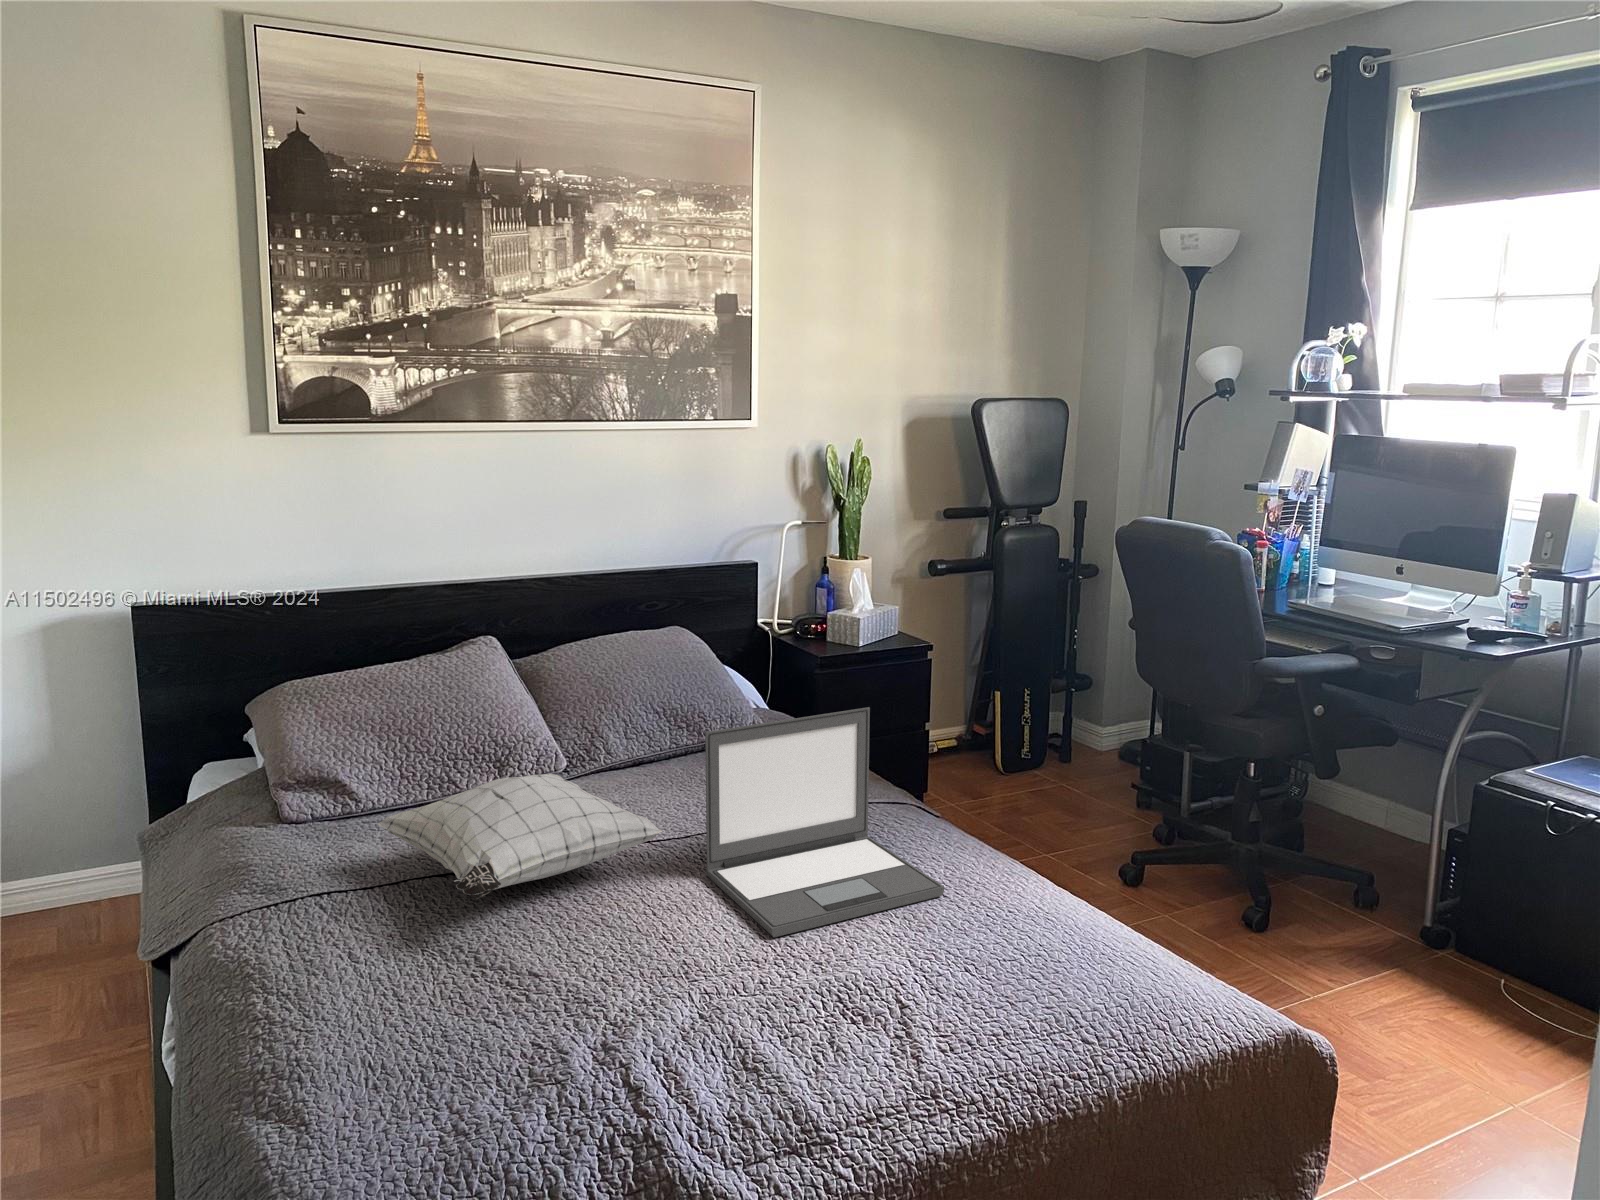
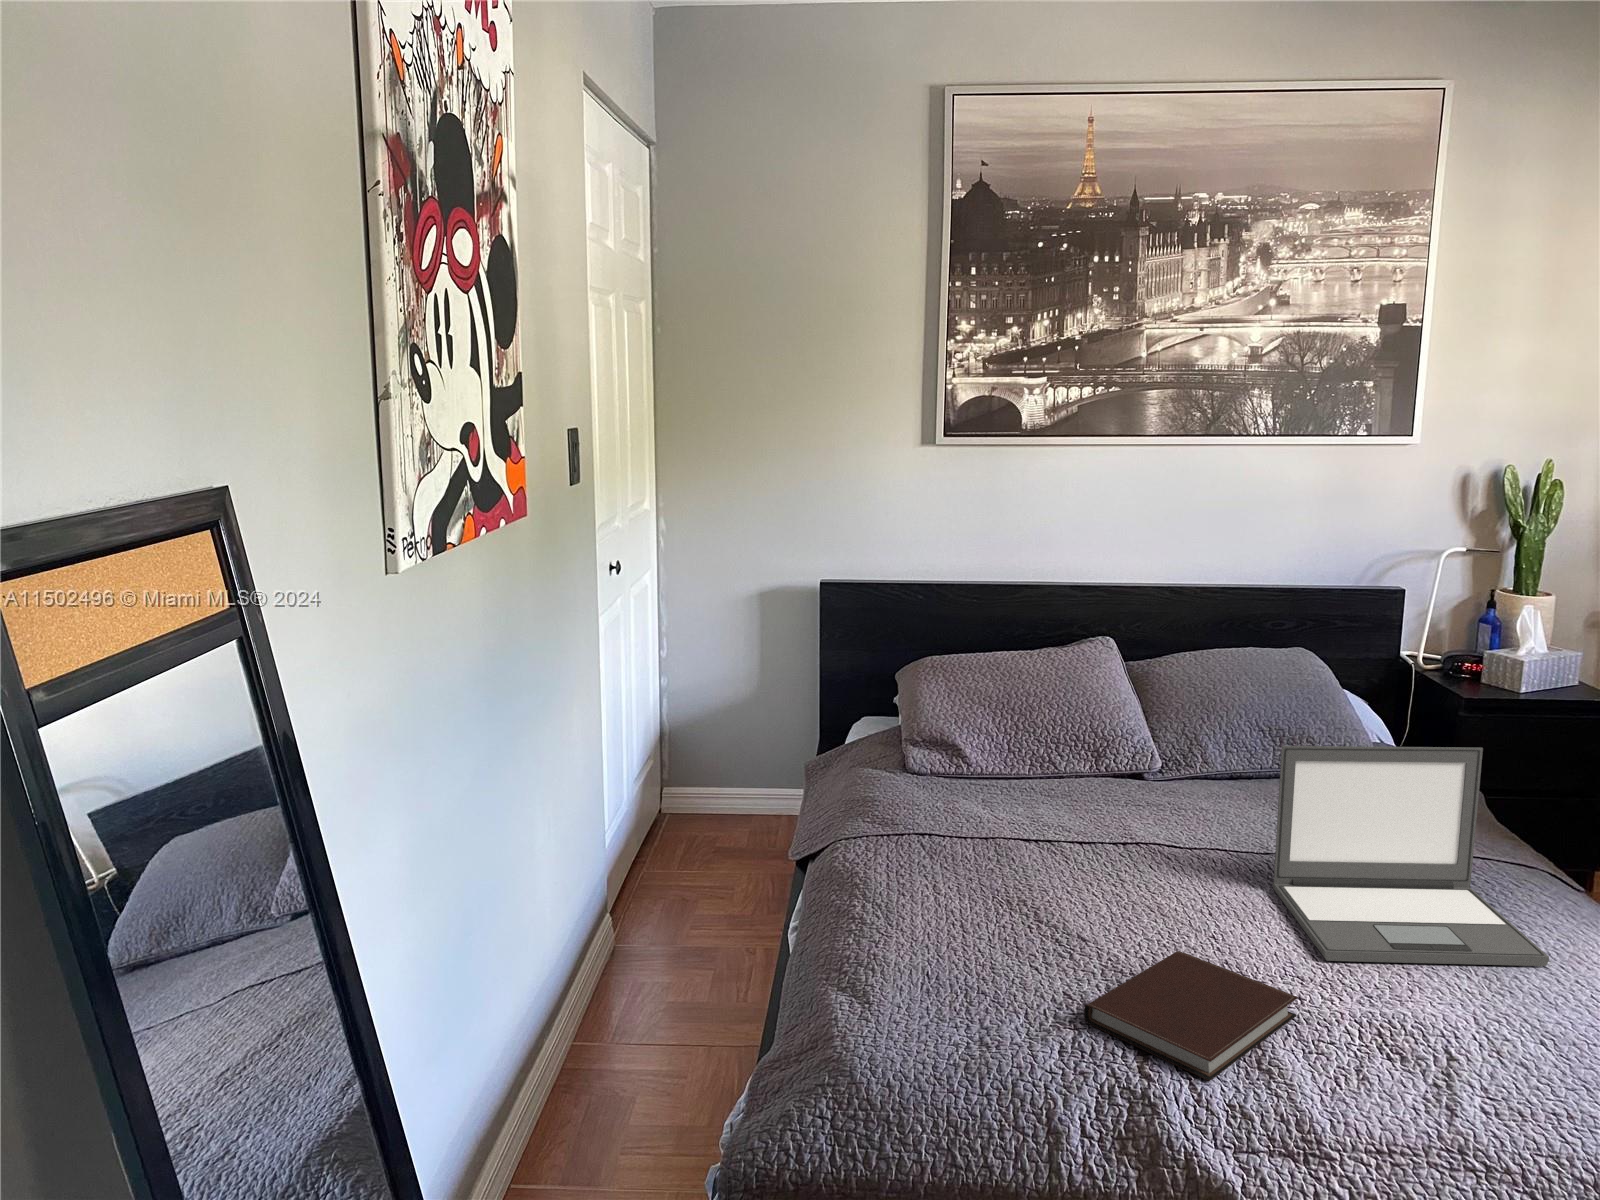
pillow: present [377,774,662,899] -> none [976,762,1230,860]
notebook: none [563,965,764,1099] -> present [1084,951,1298,1081]

